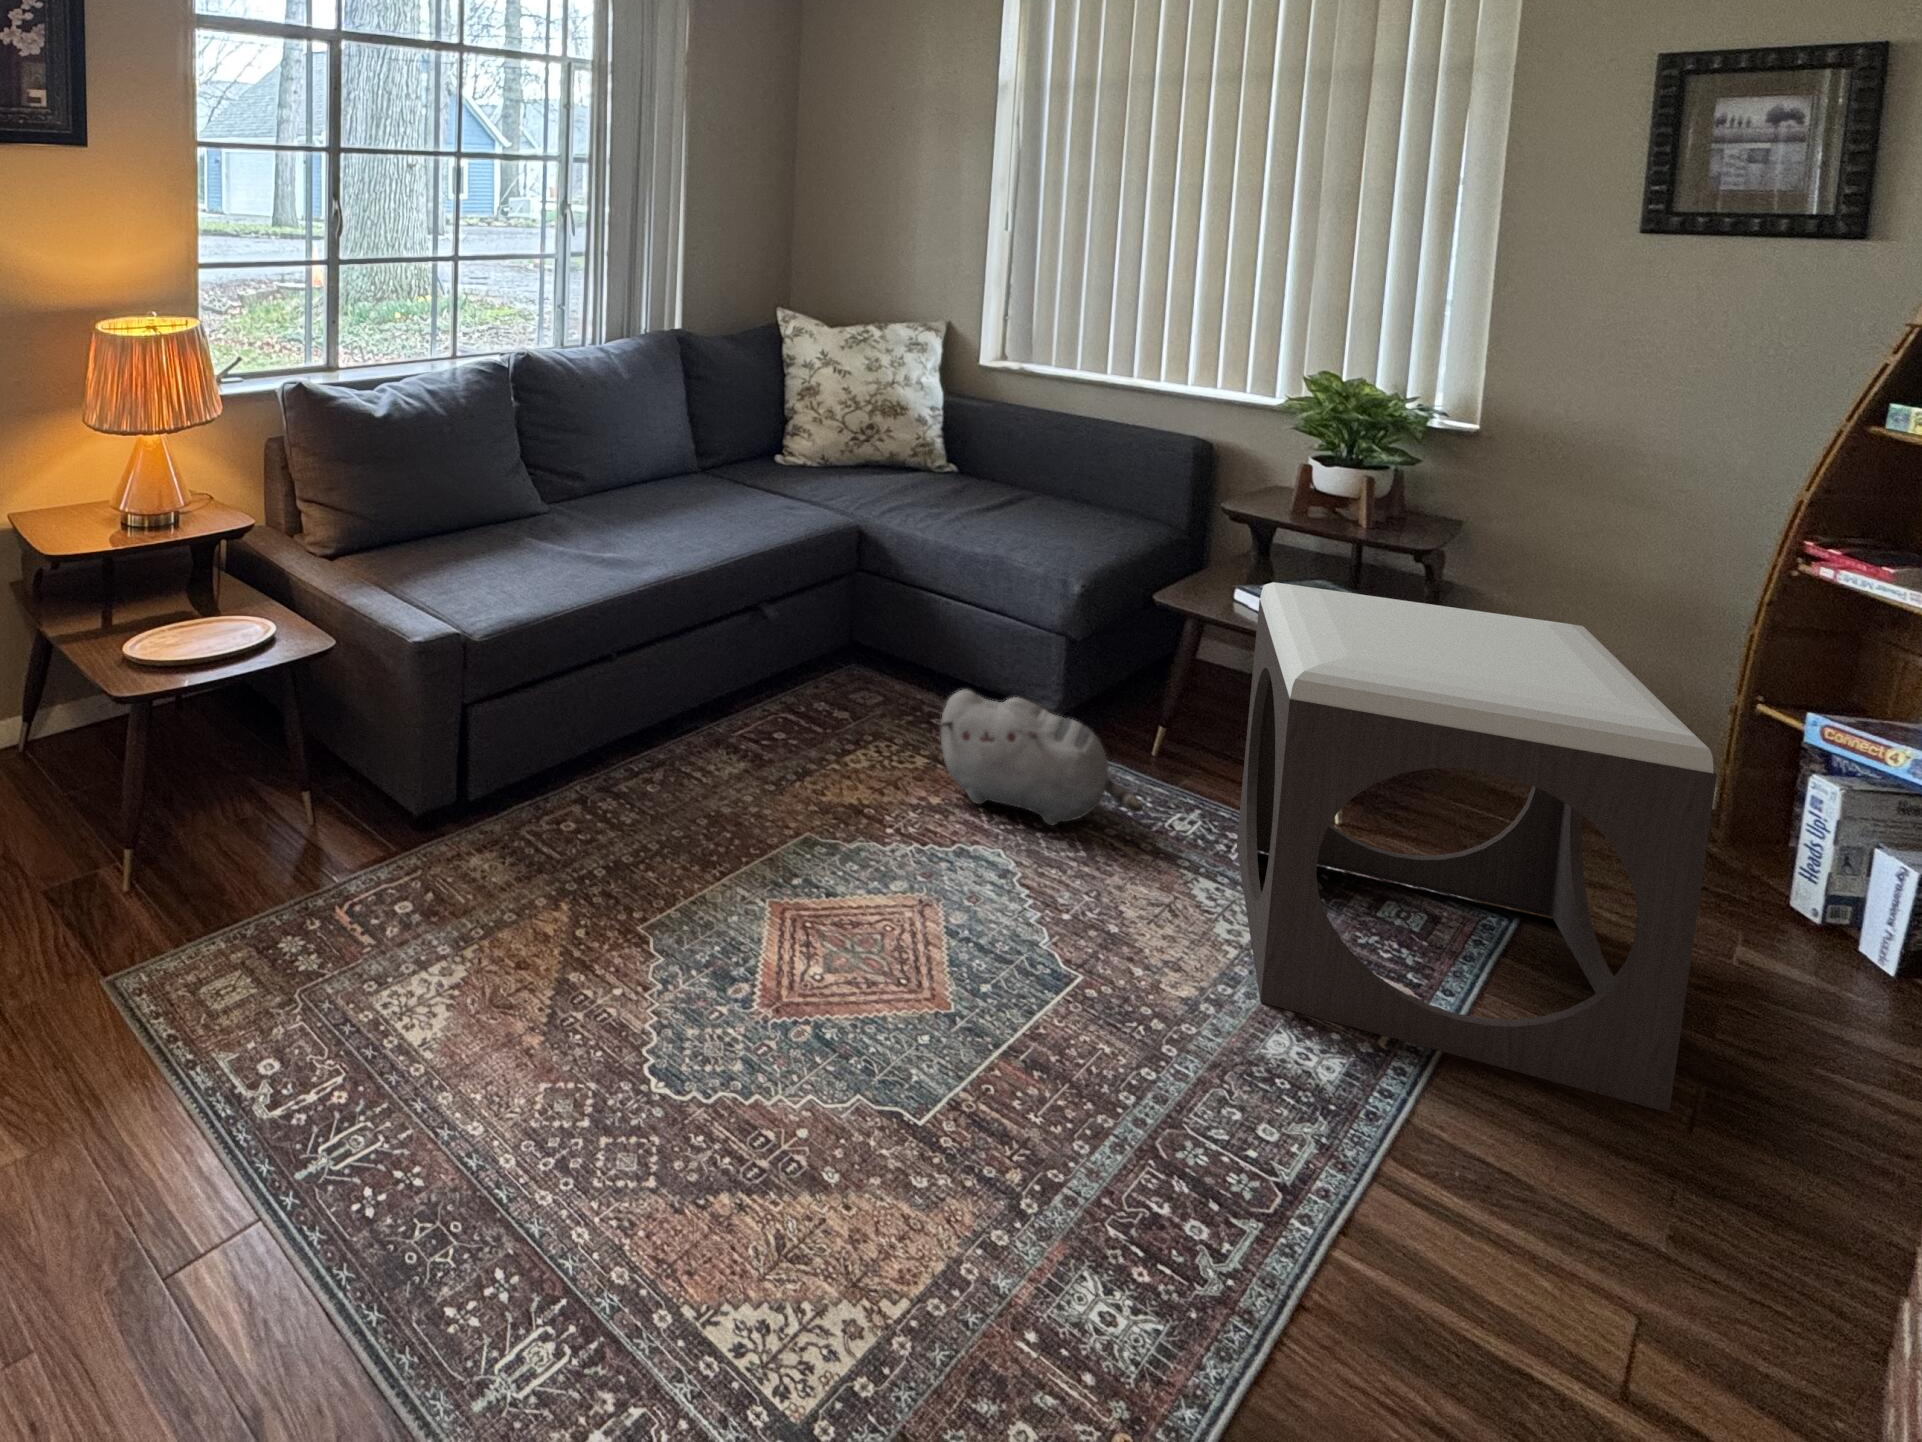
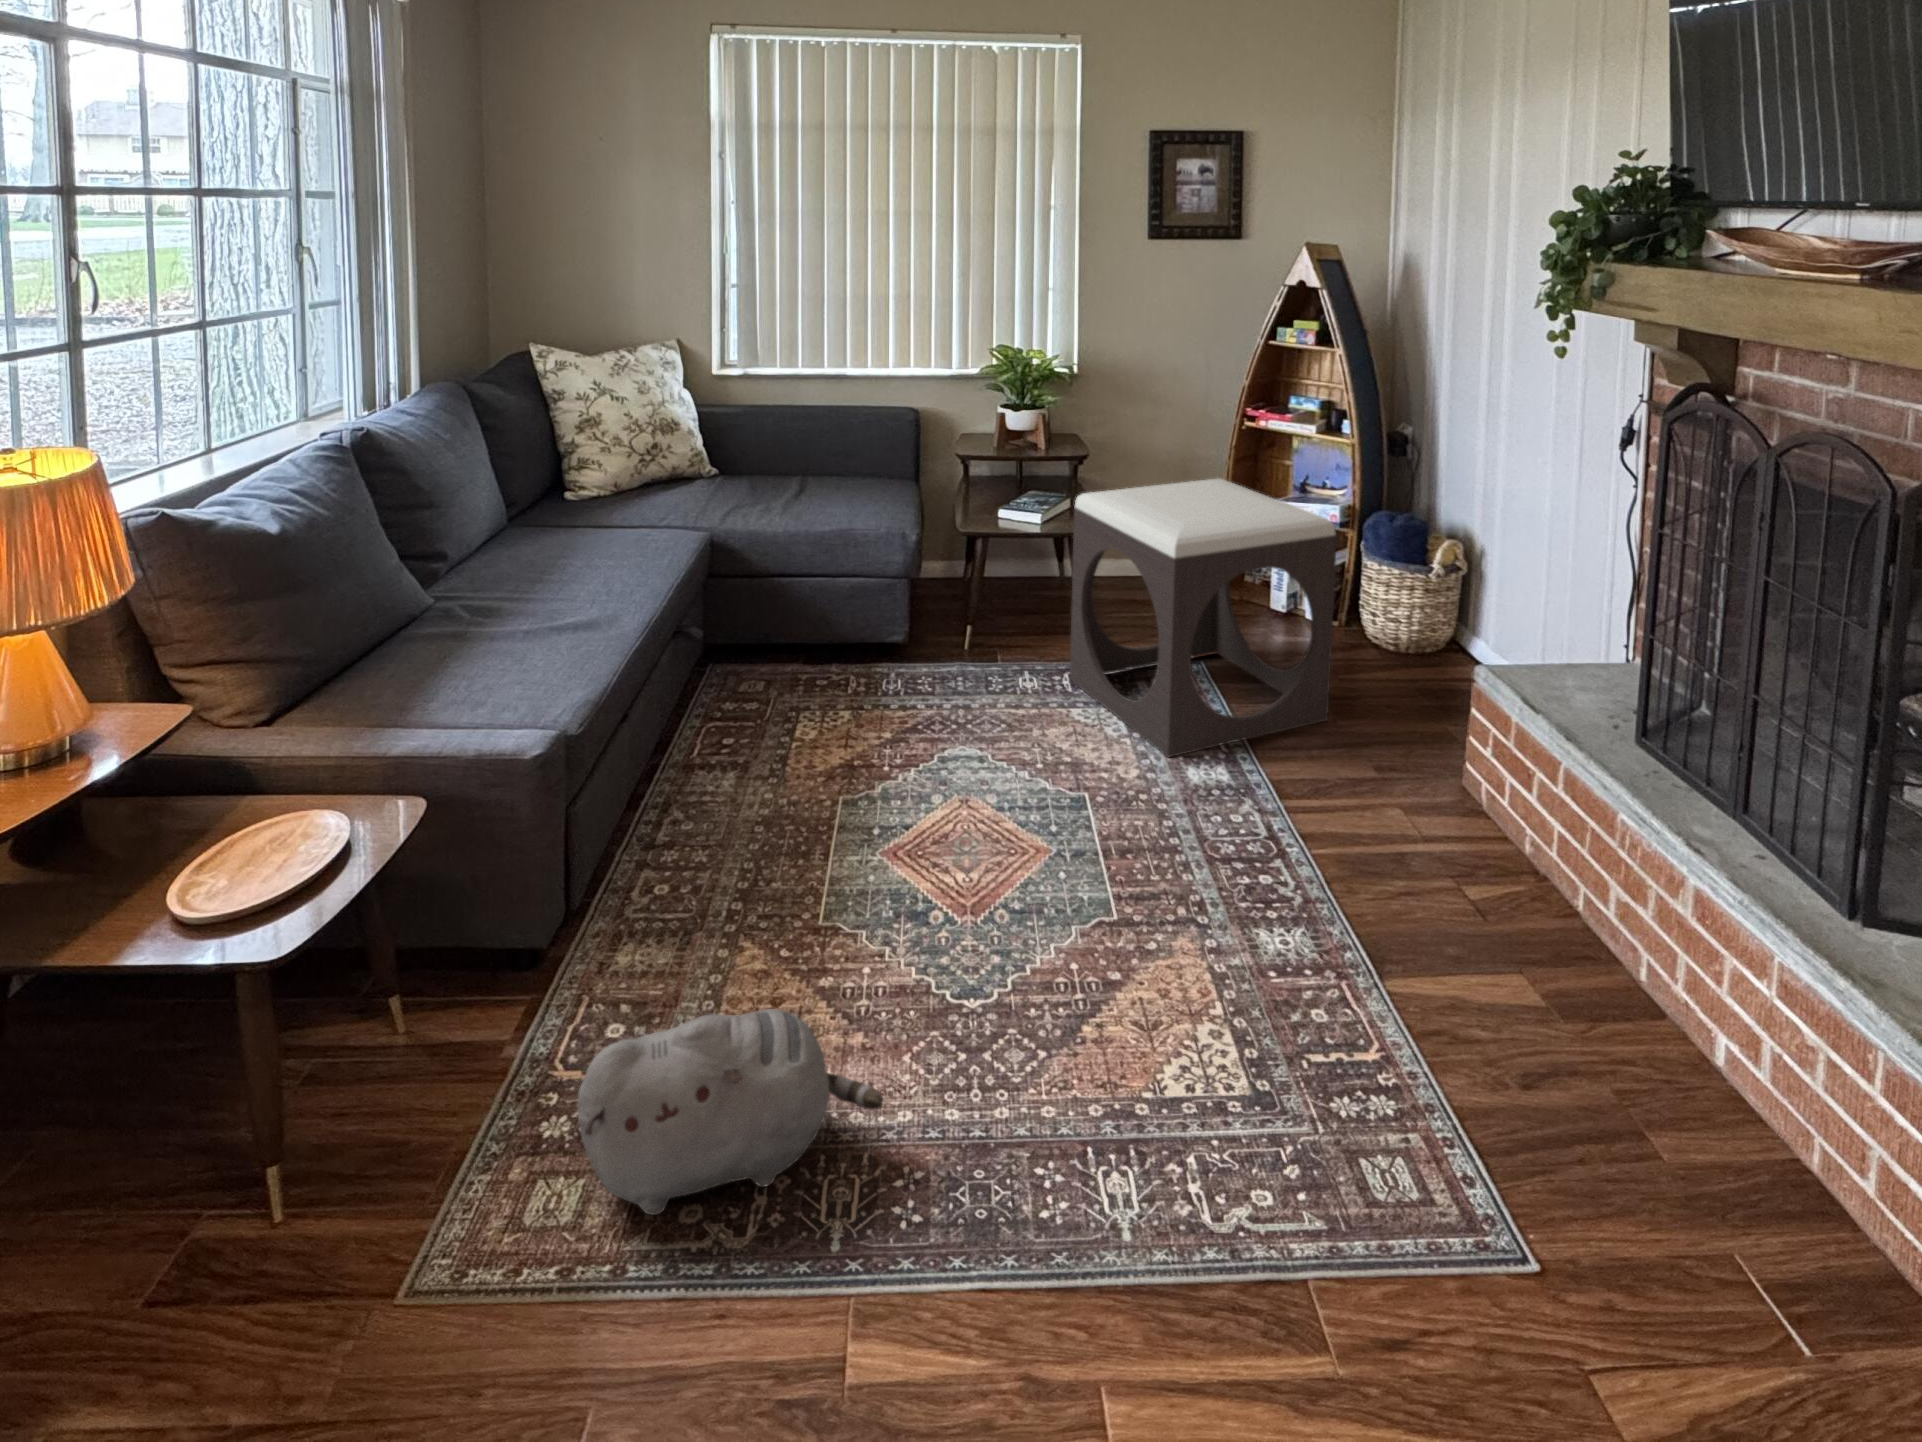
plush toy: present [939,690,1143,825] -> present [577,1009,883,1215]

